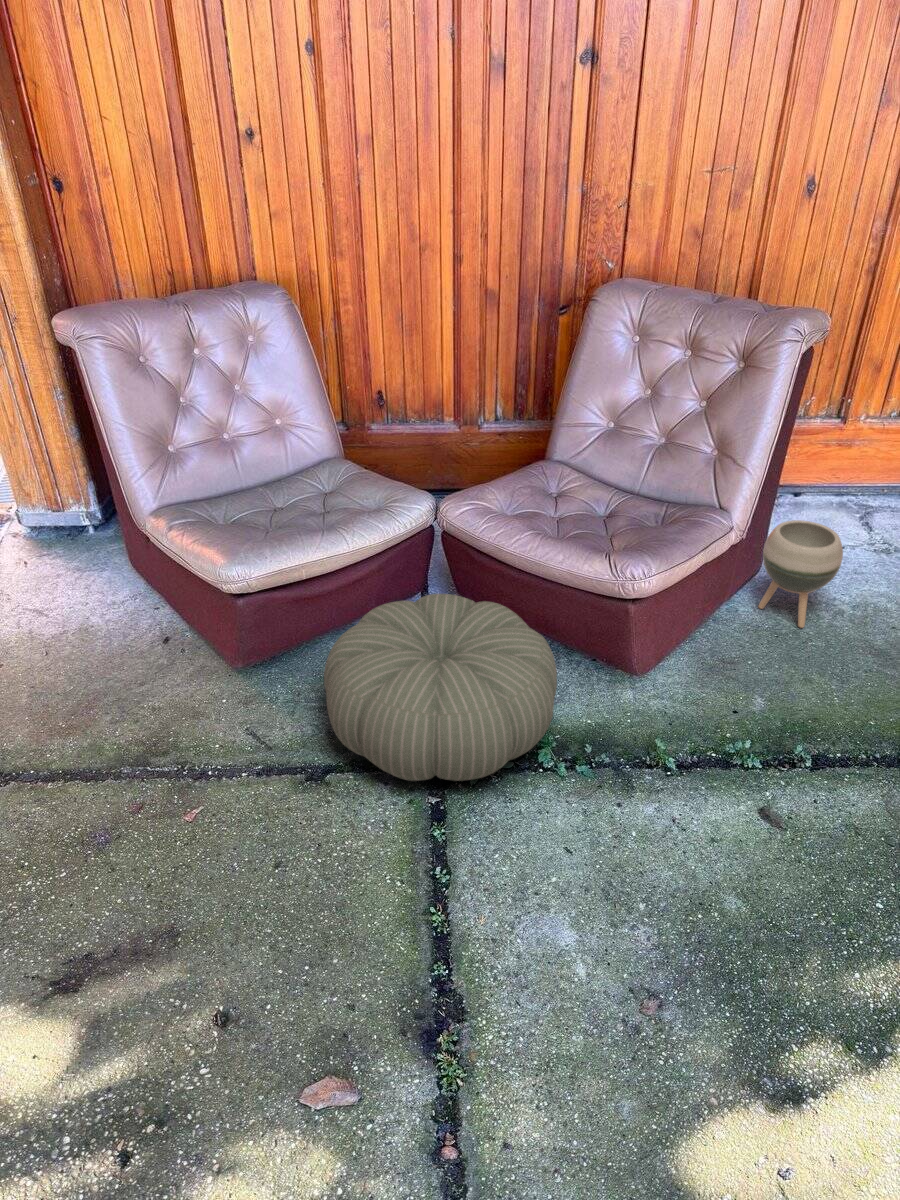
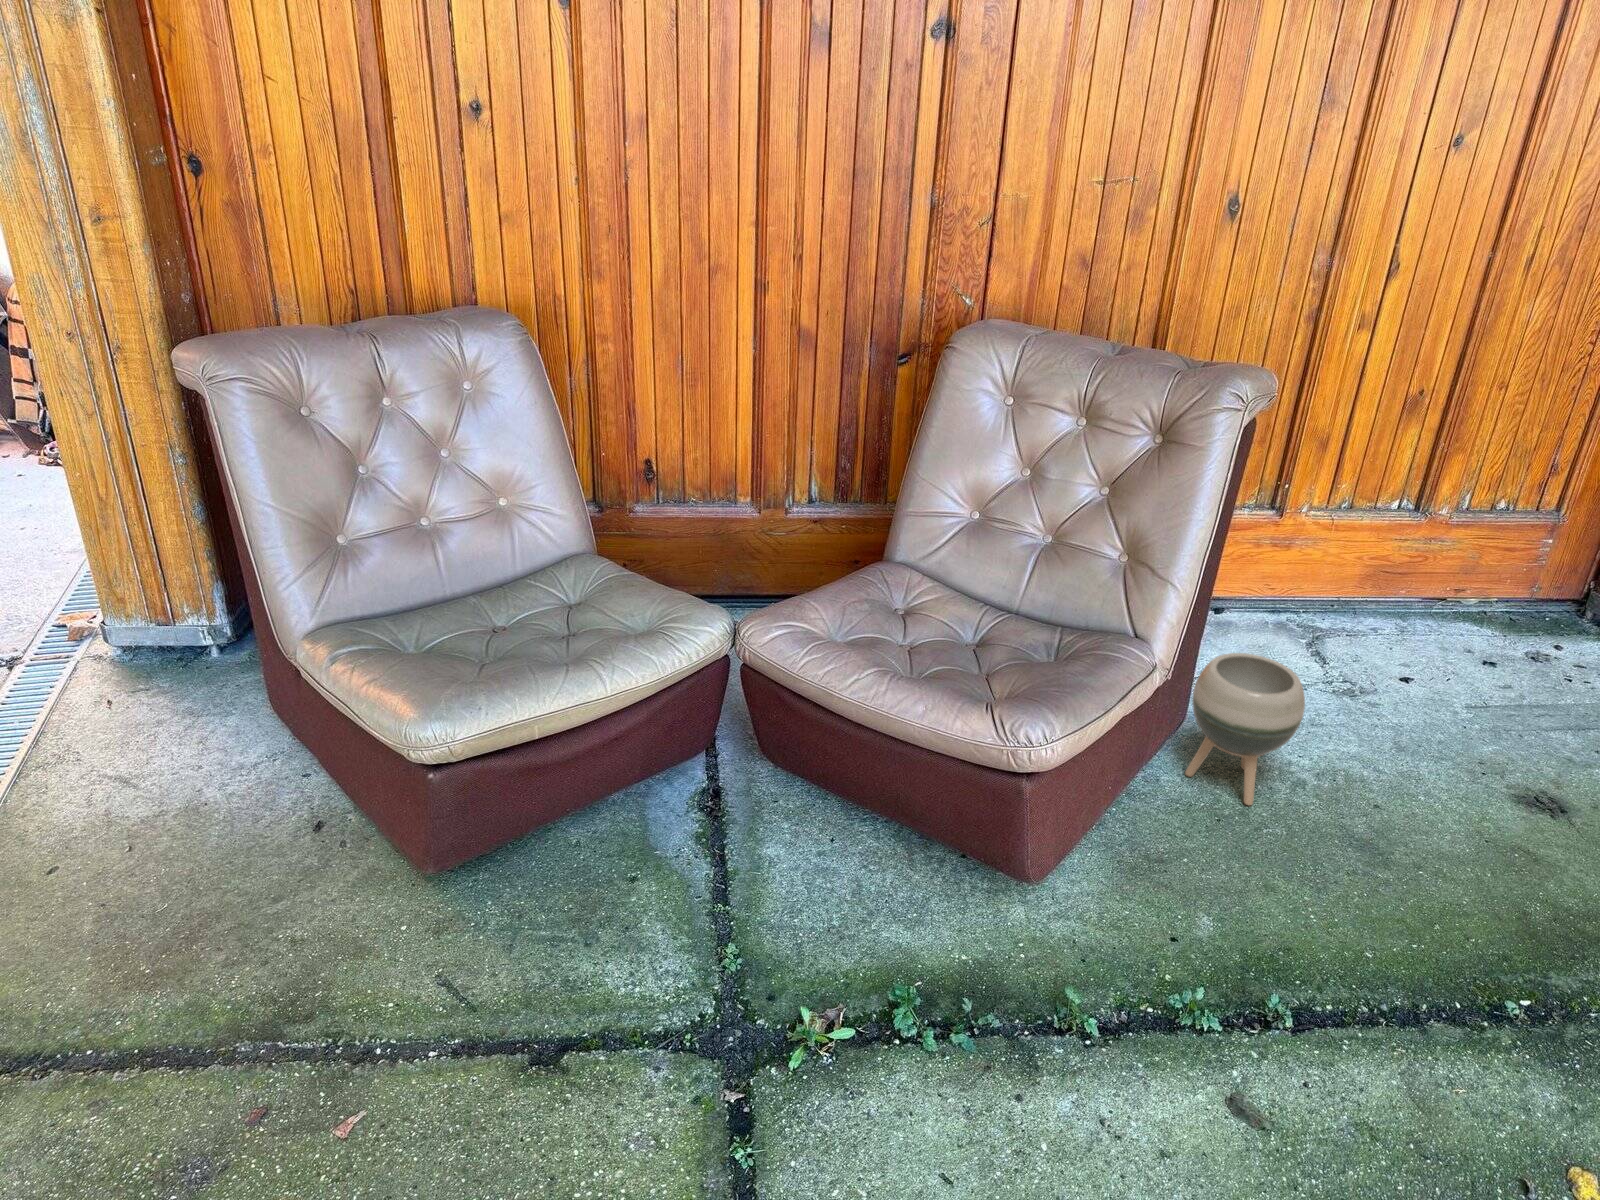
pouf: present [324,594,557,781] -> none [563,761,916,1065]

